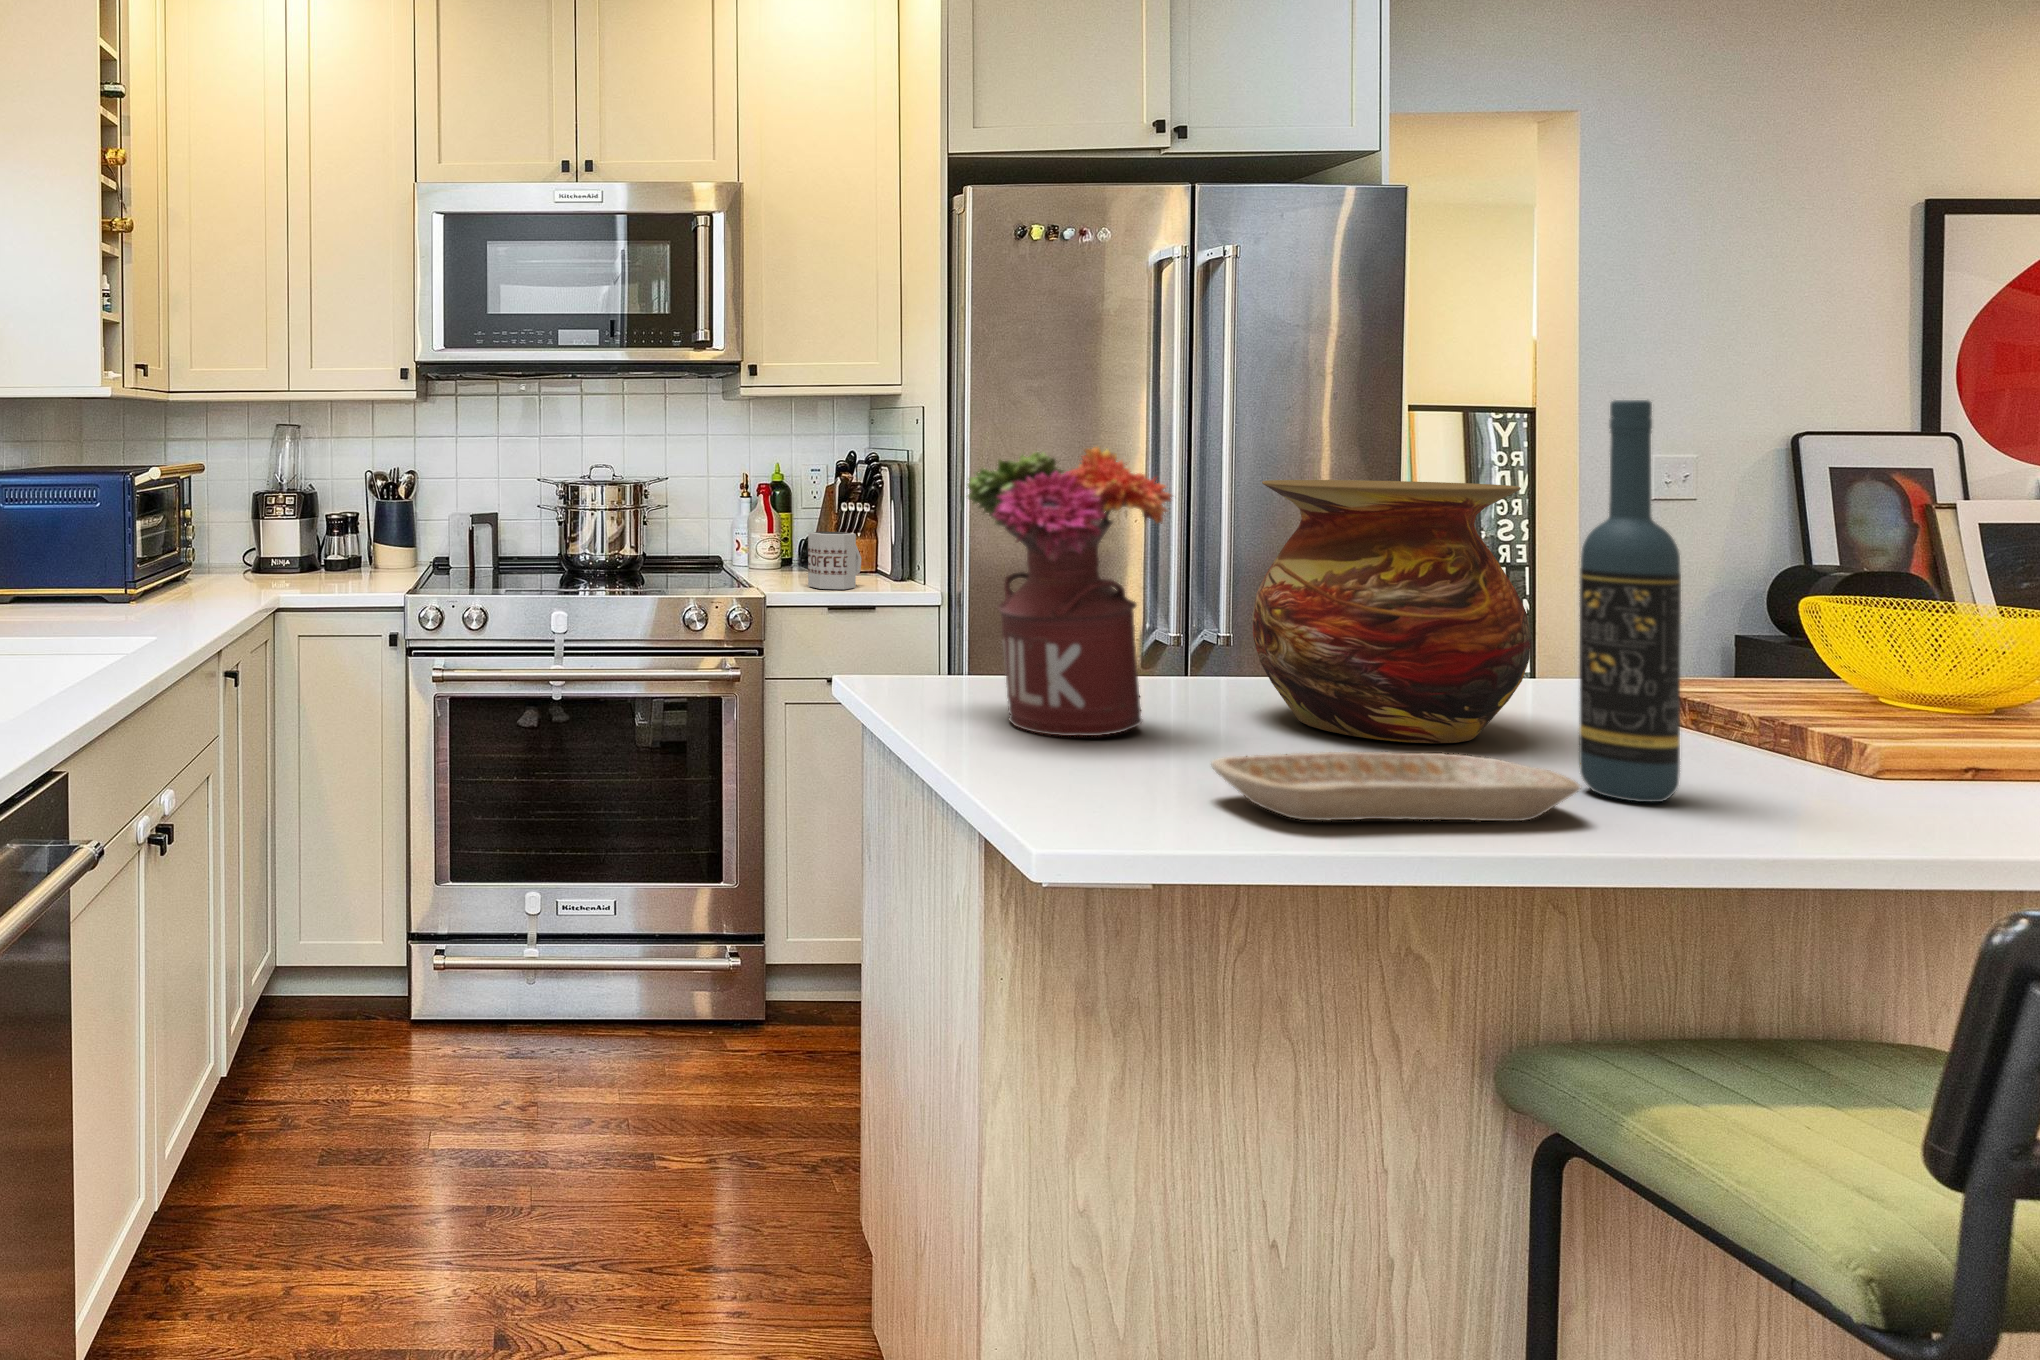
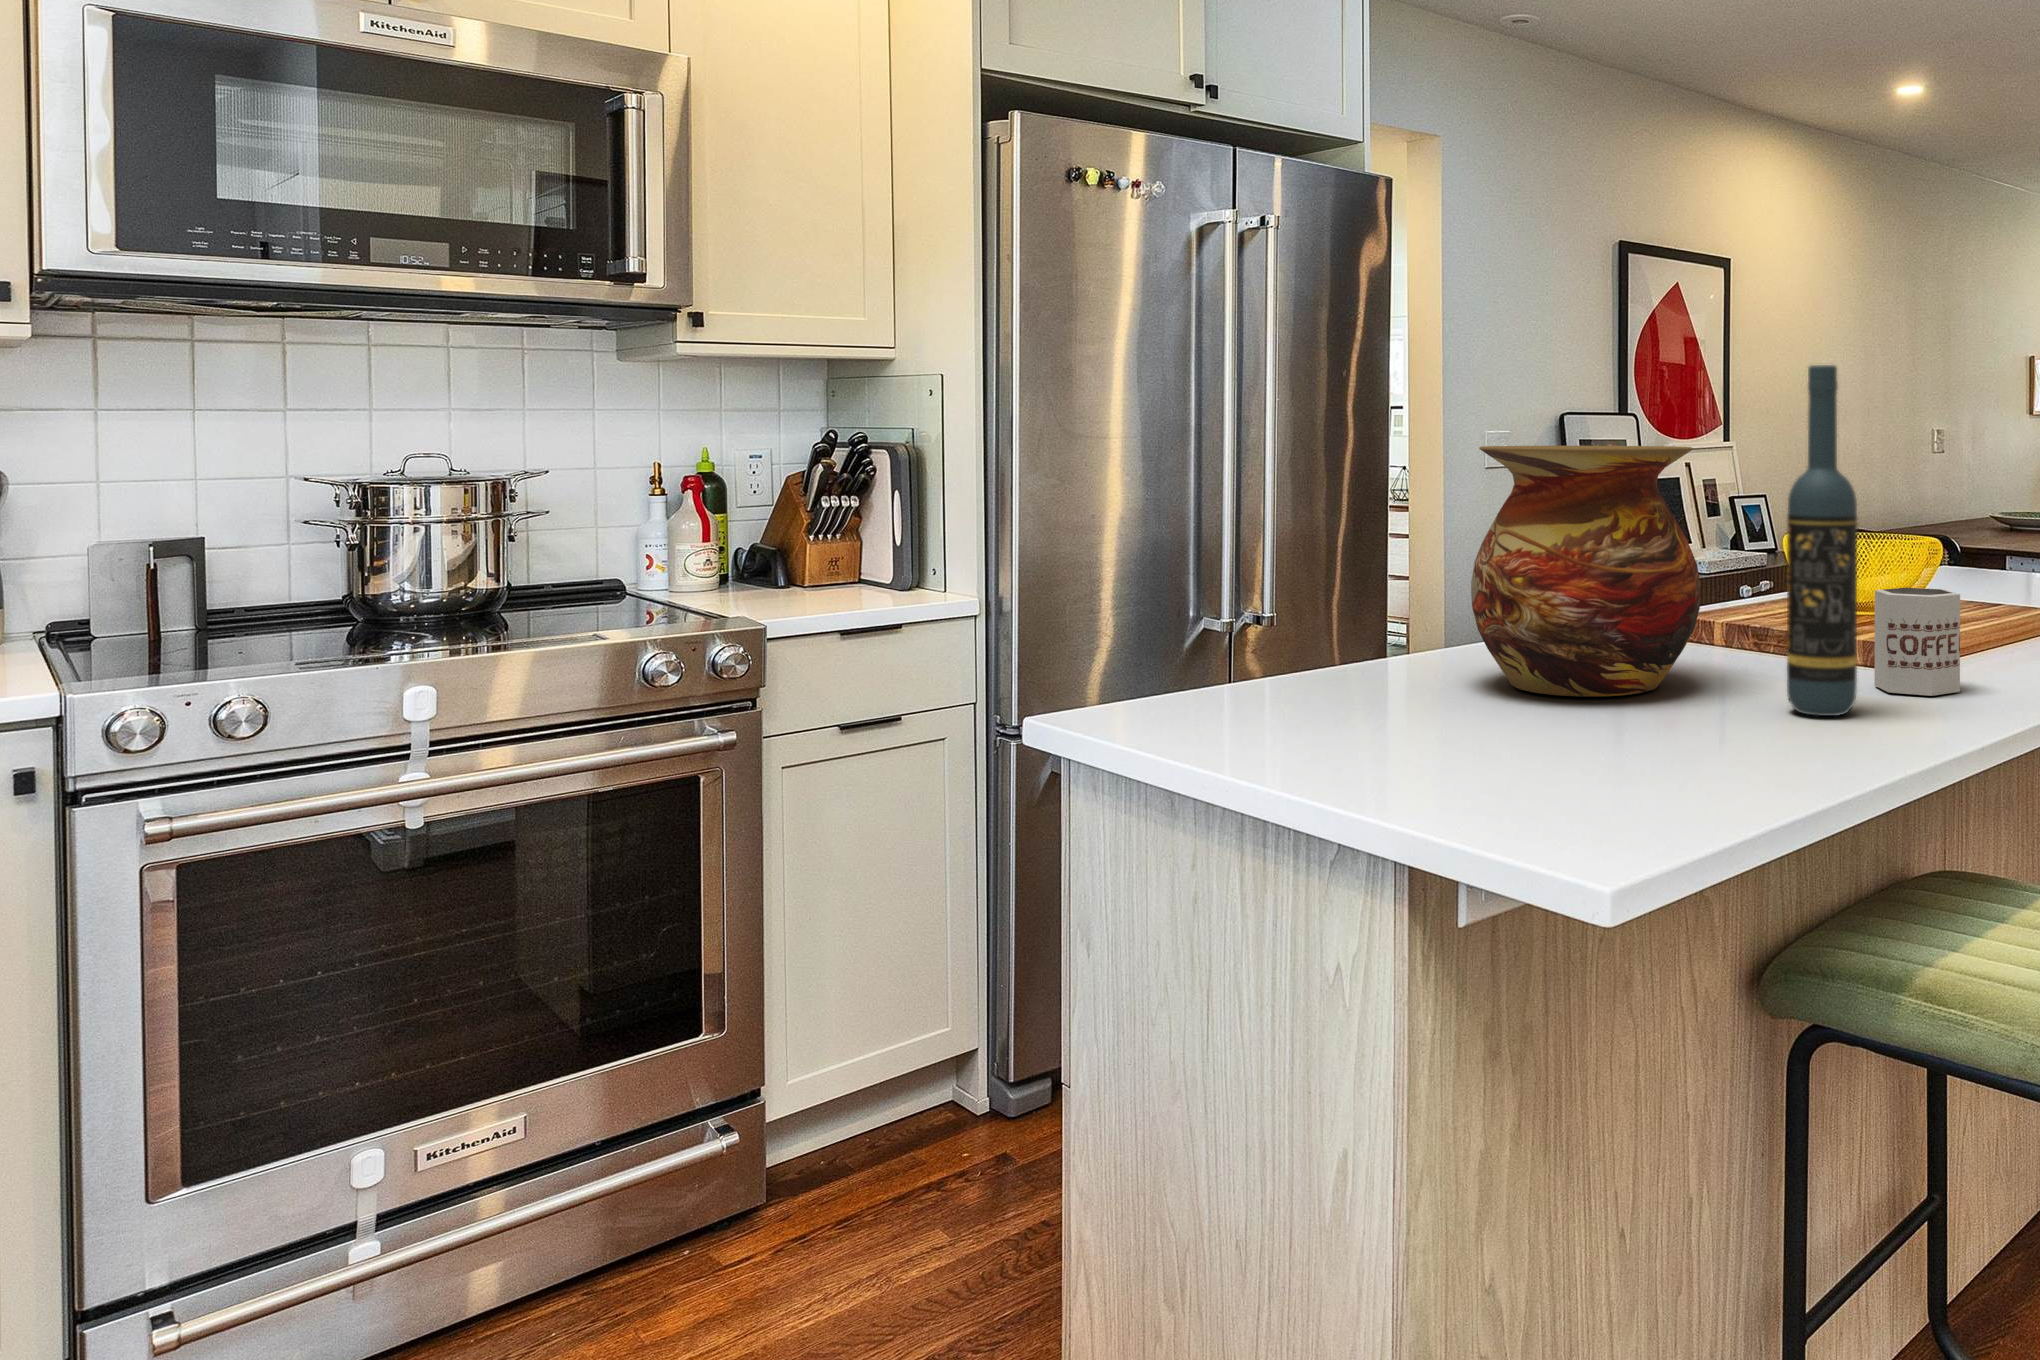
flower arrangement: present [968,447,1172,736] -> none [1223,408,1458,743]
mug: present [808,531,862,589] -> present [1874,588,1960,696]
tray: present [1211,752,1581,821] -> none [1588,696,1841,782]

